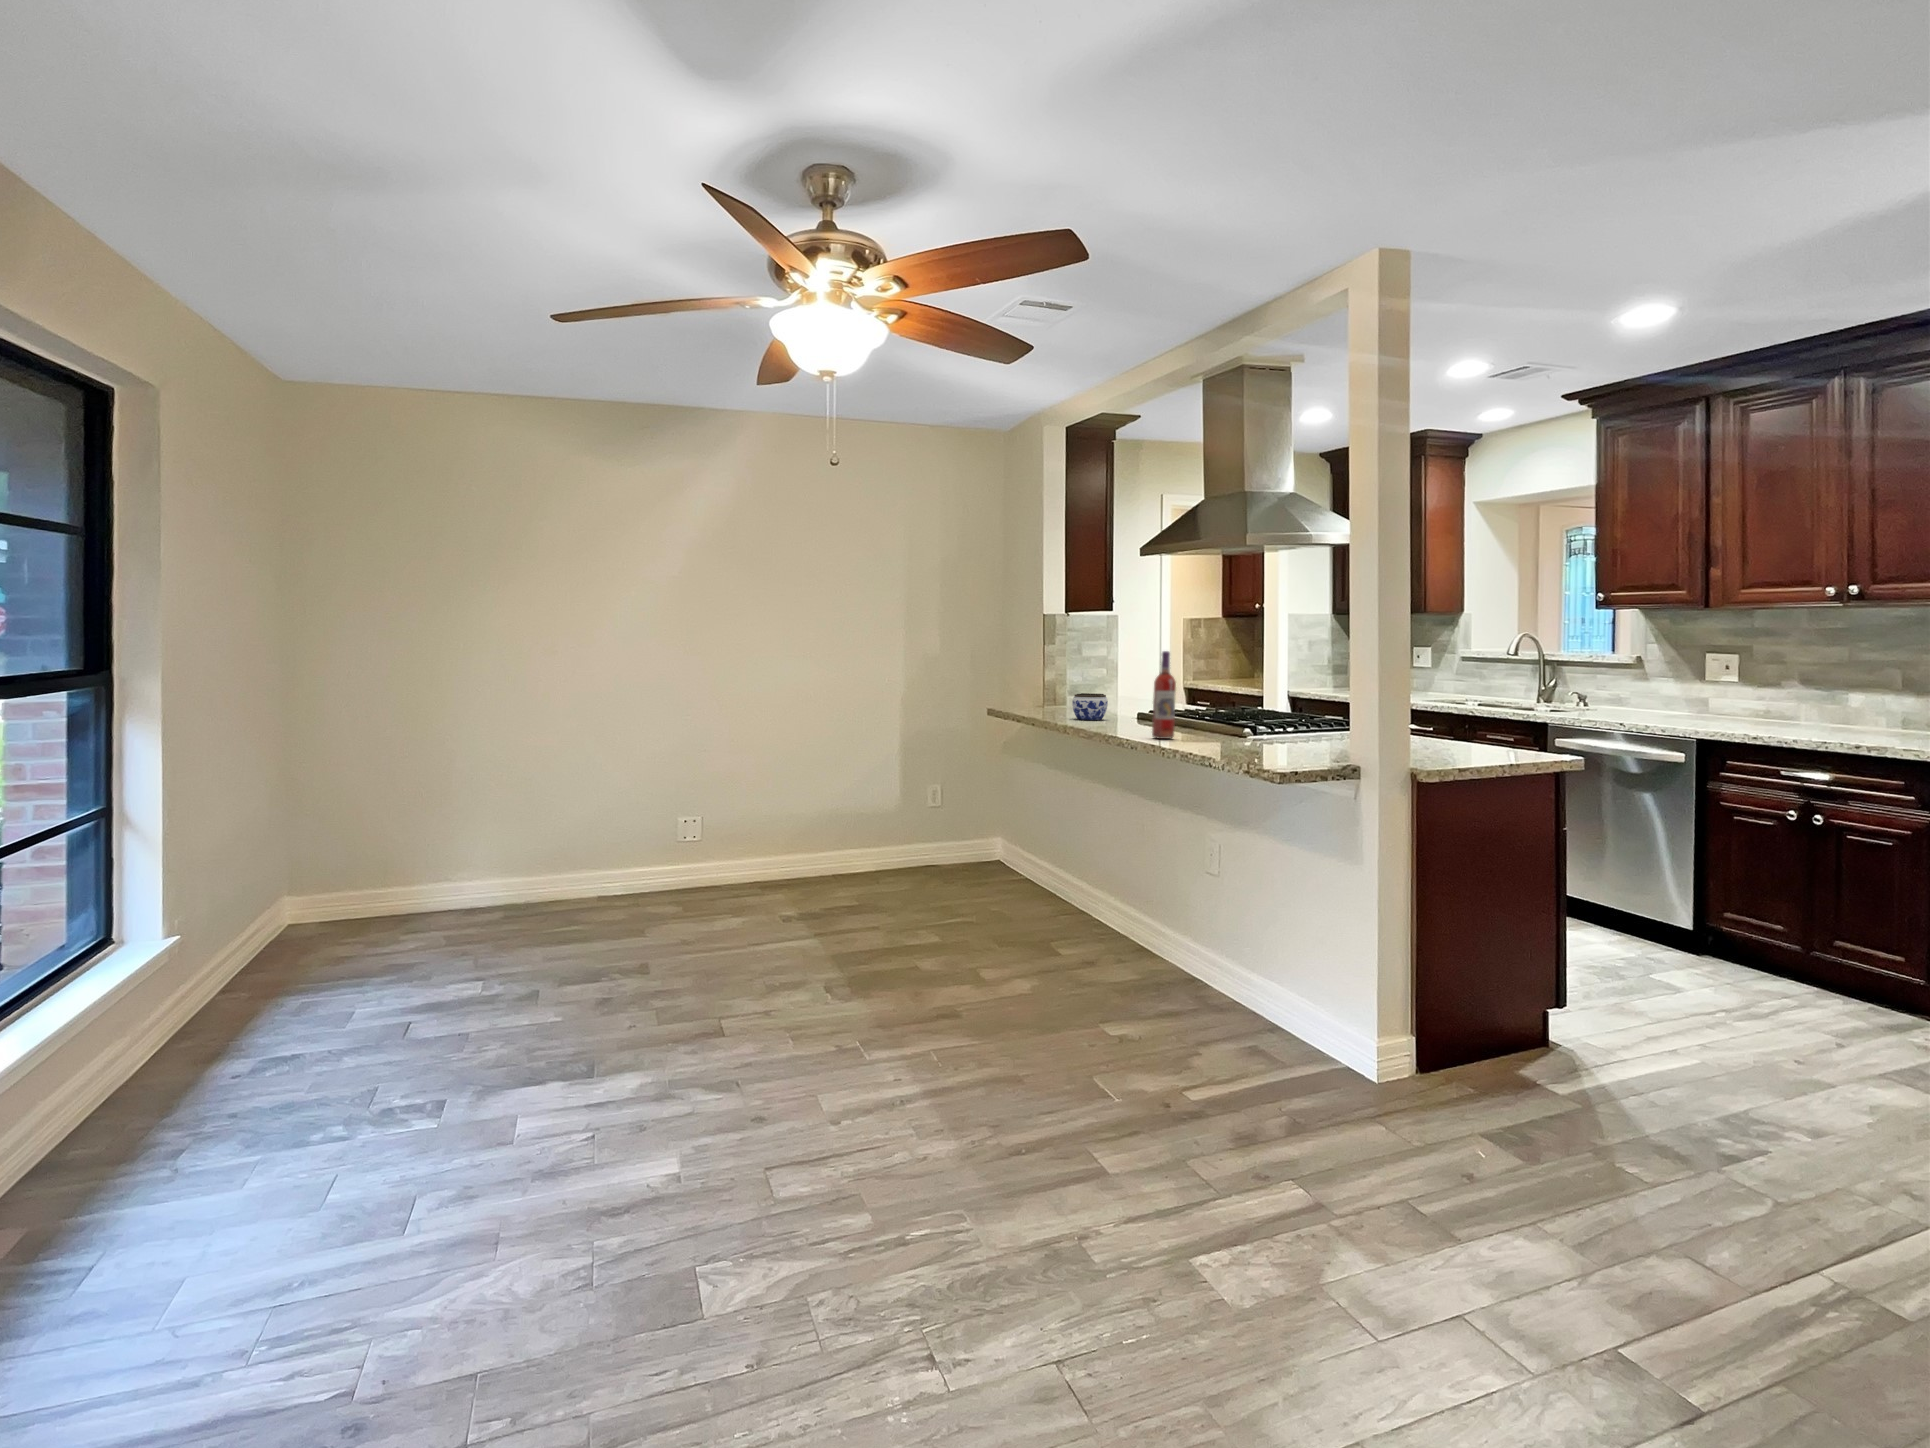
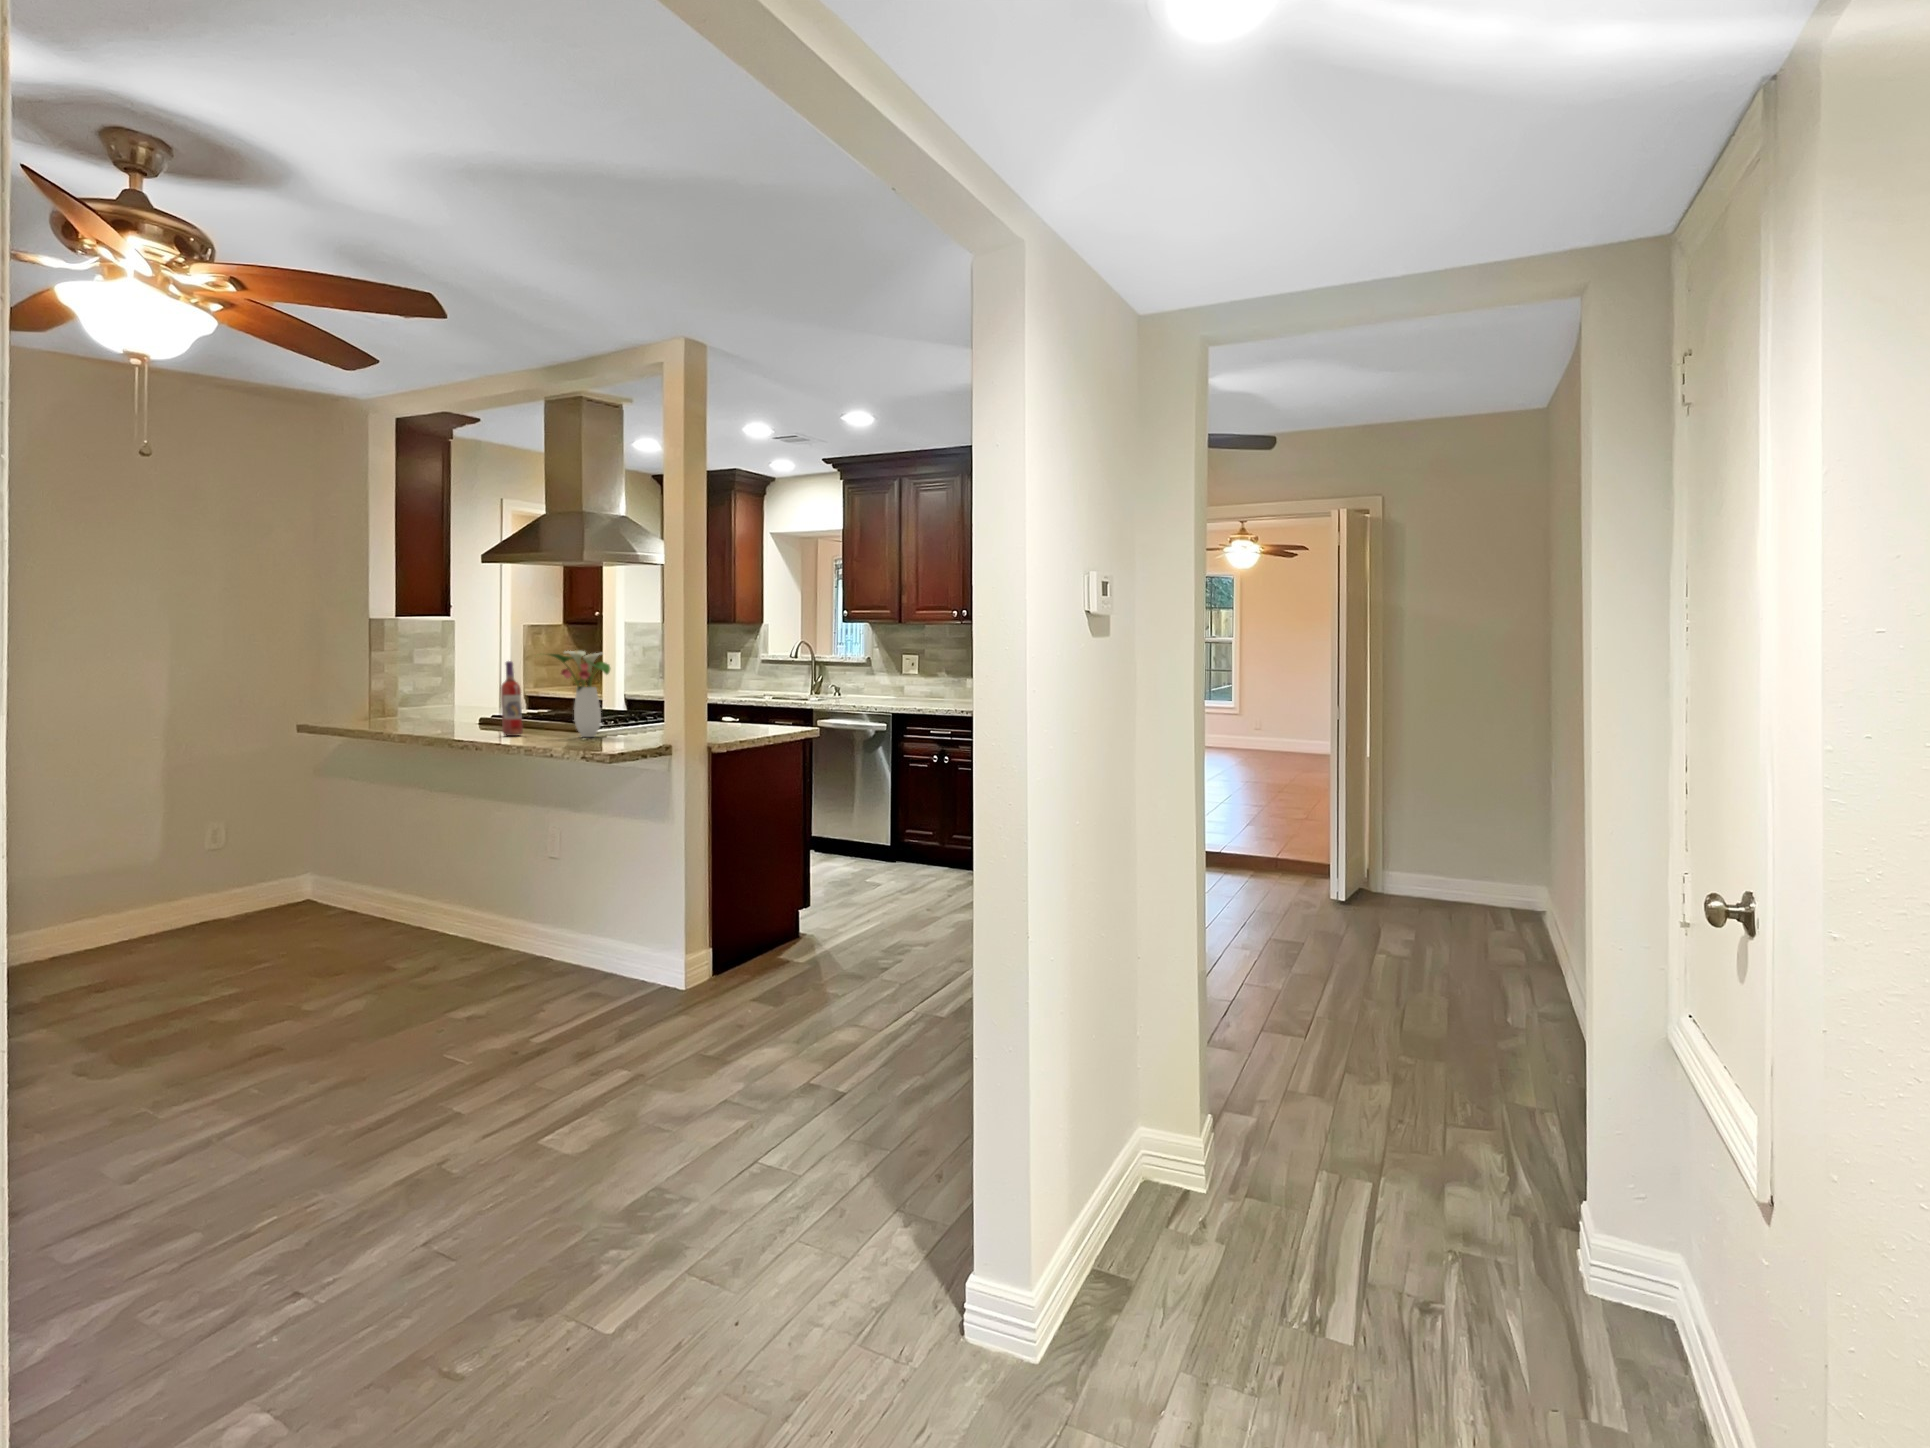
flower arrangement: none [1194,637,1285,746] -> present [549,651,610,737]
jar: present [1072,693,1108,720] -> none [415,699,453,724]

